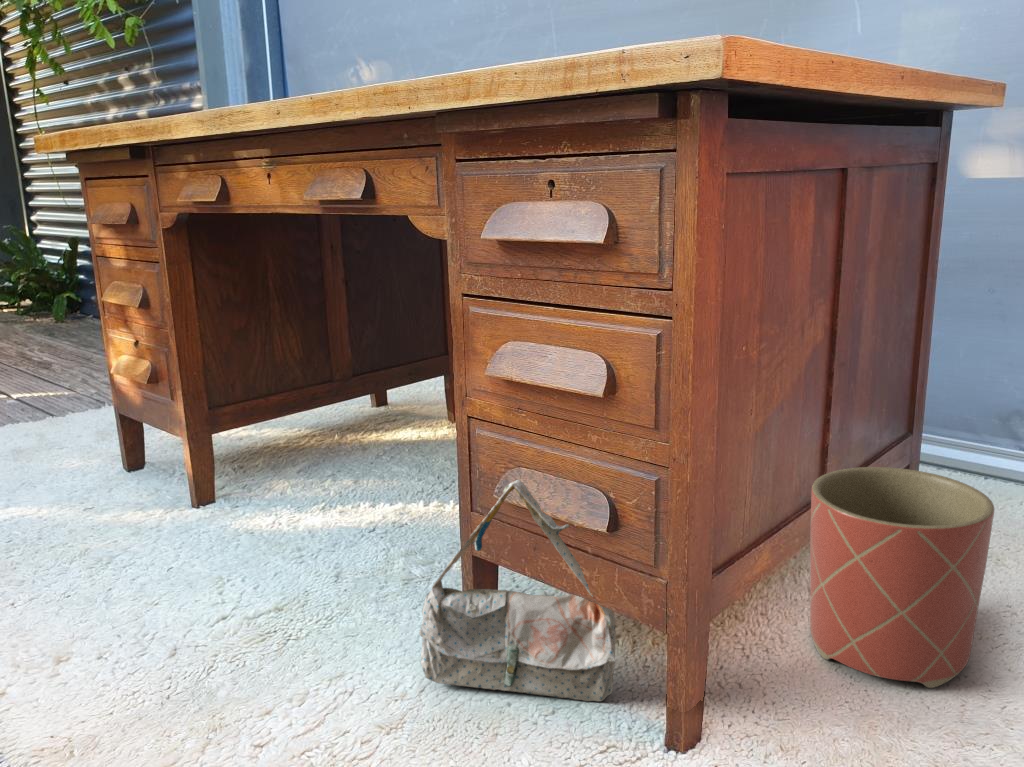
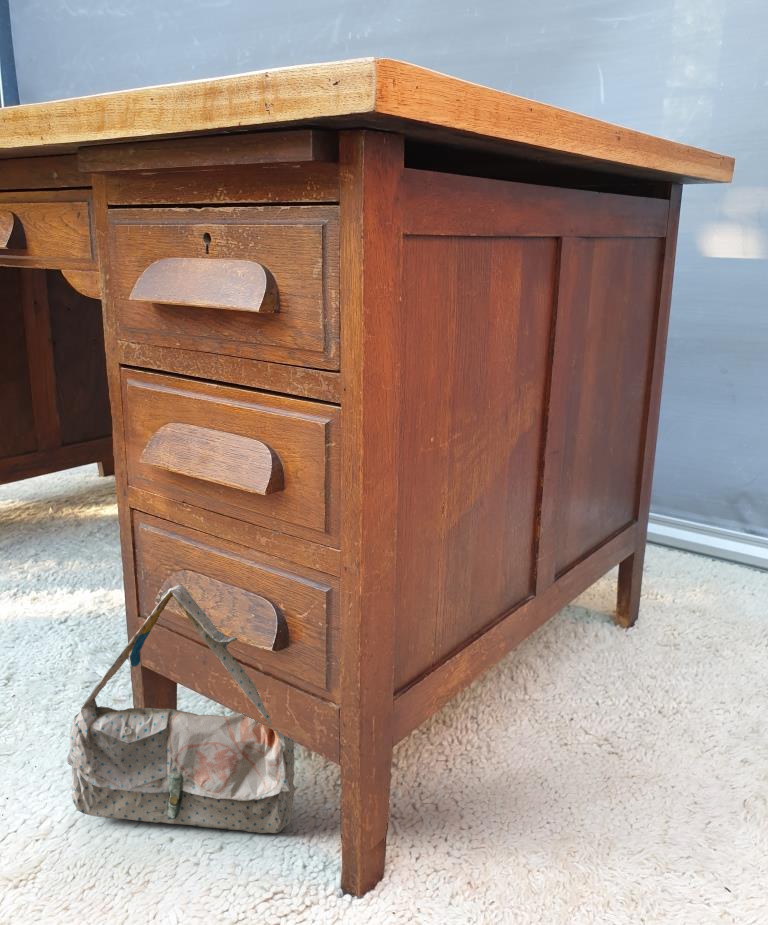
planter: present [810,467,994,688] -> none [519,561,707,805]

